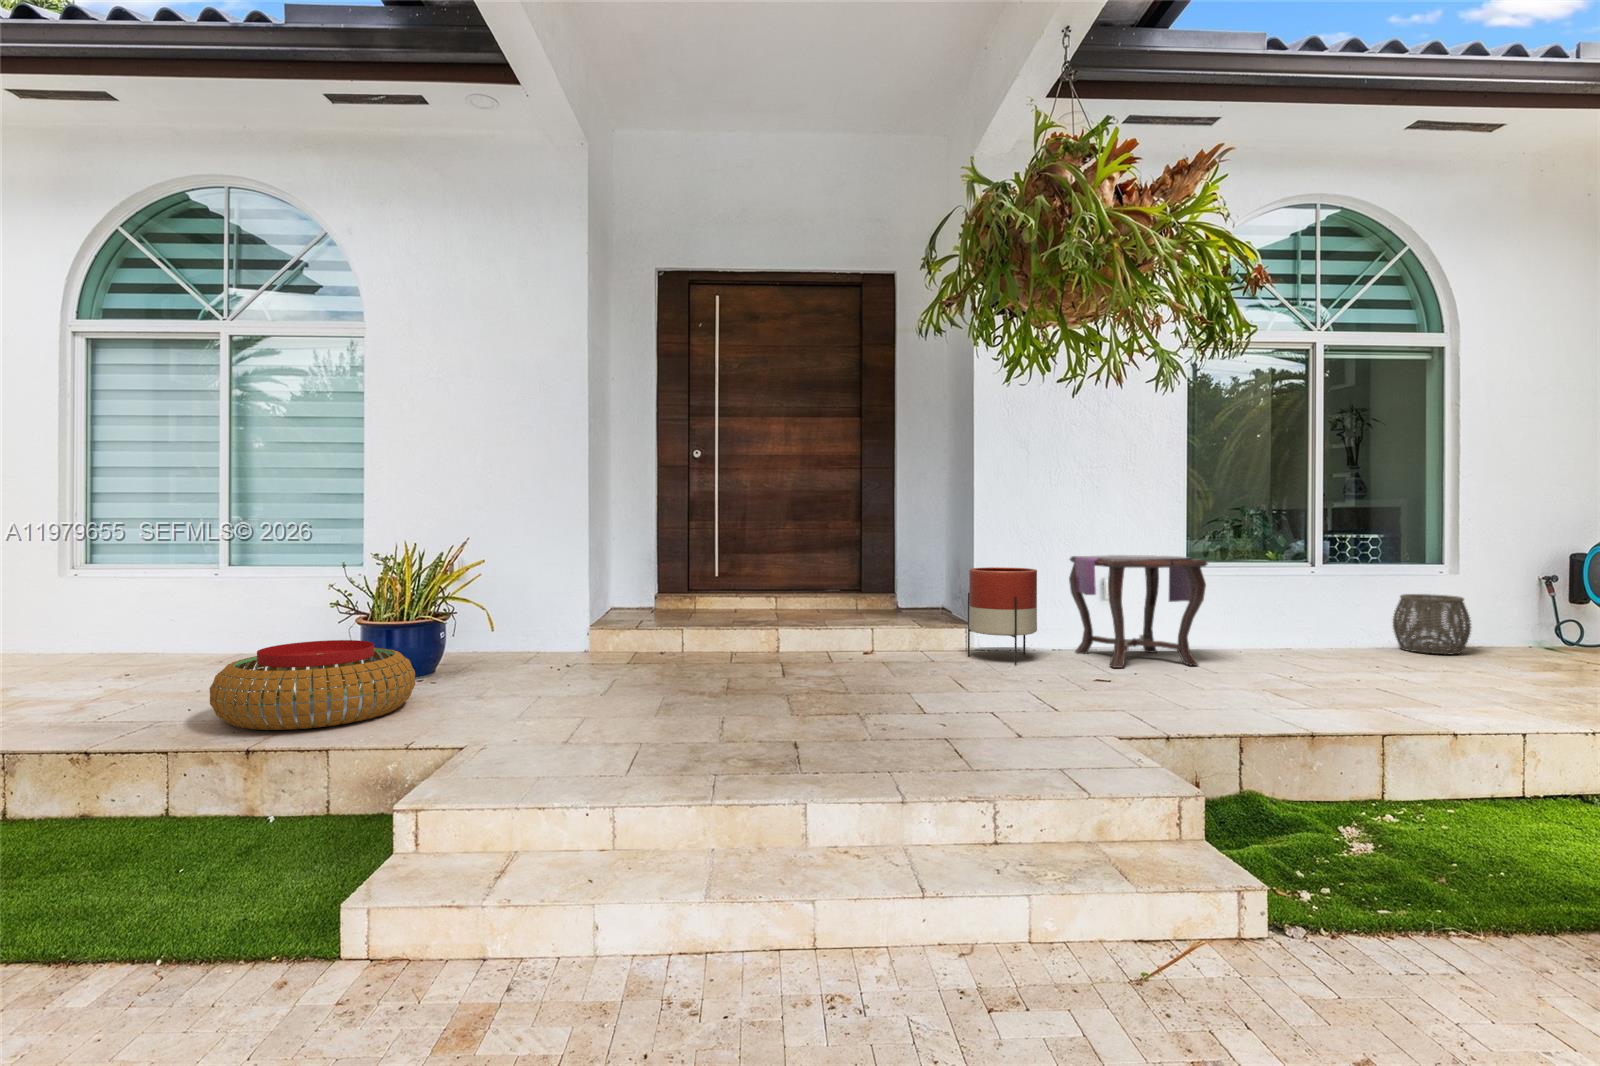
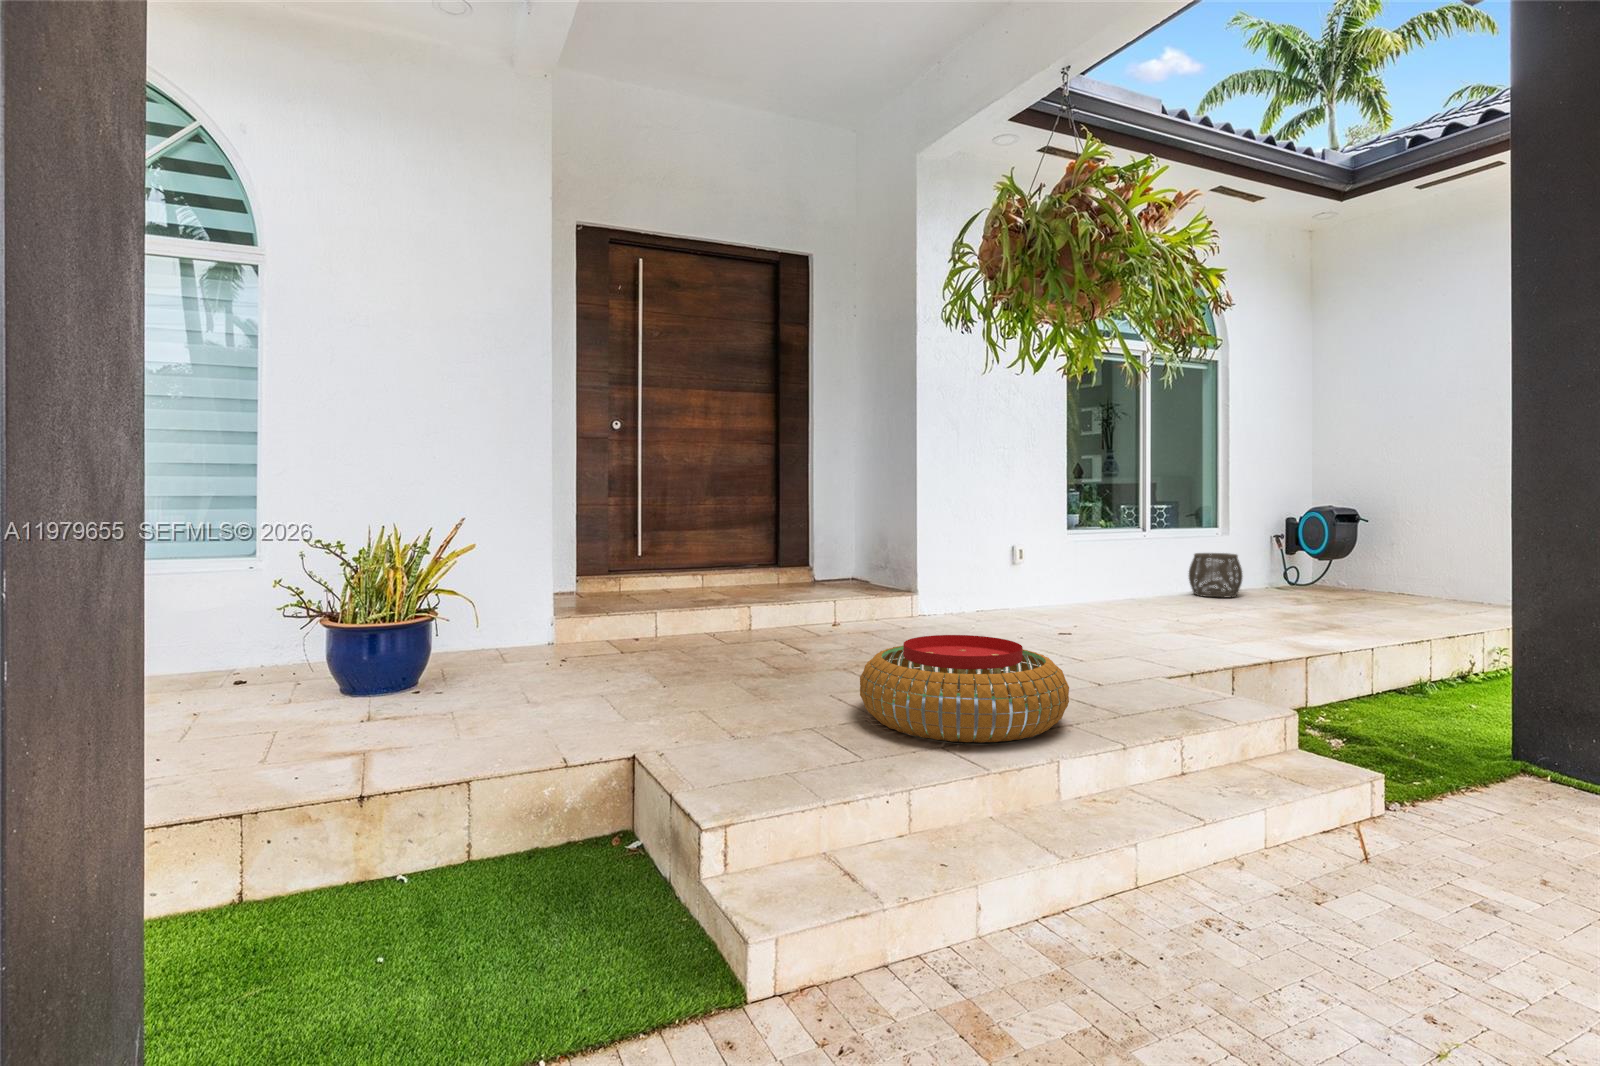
side table: present [1069,555,1208,668] -> none [990,527,1111,623]
planter: present [968,567,1037,665] -> none [922,539,985,626]
pouf: present [209,640,415,730] -> present [860,635,1069,743]

